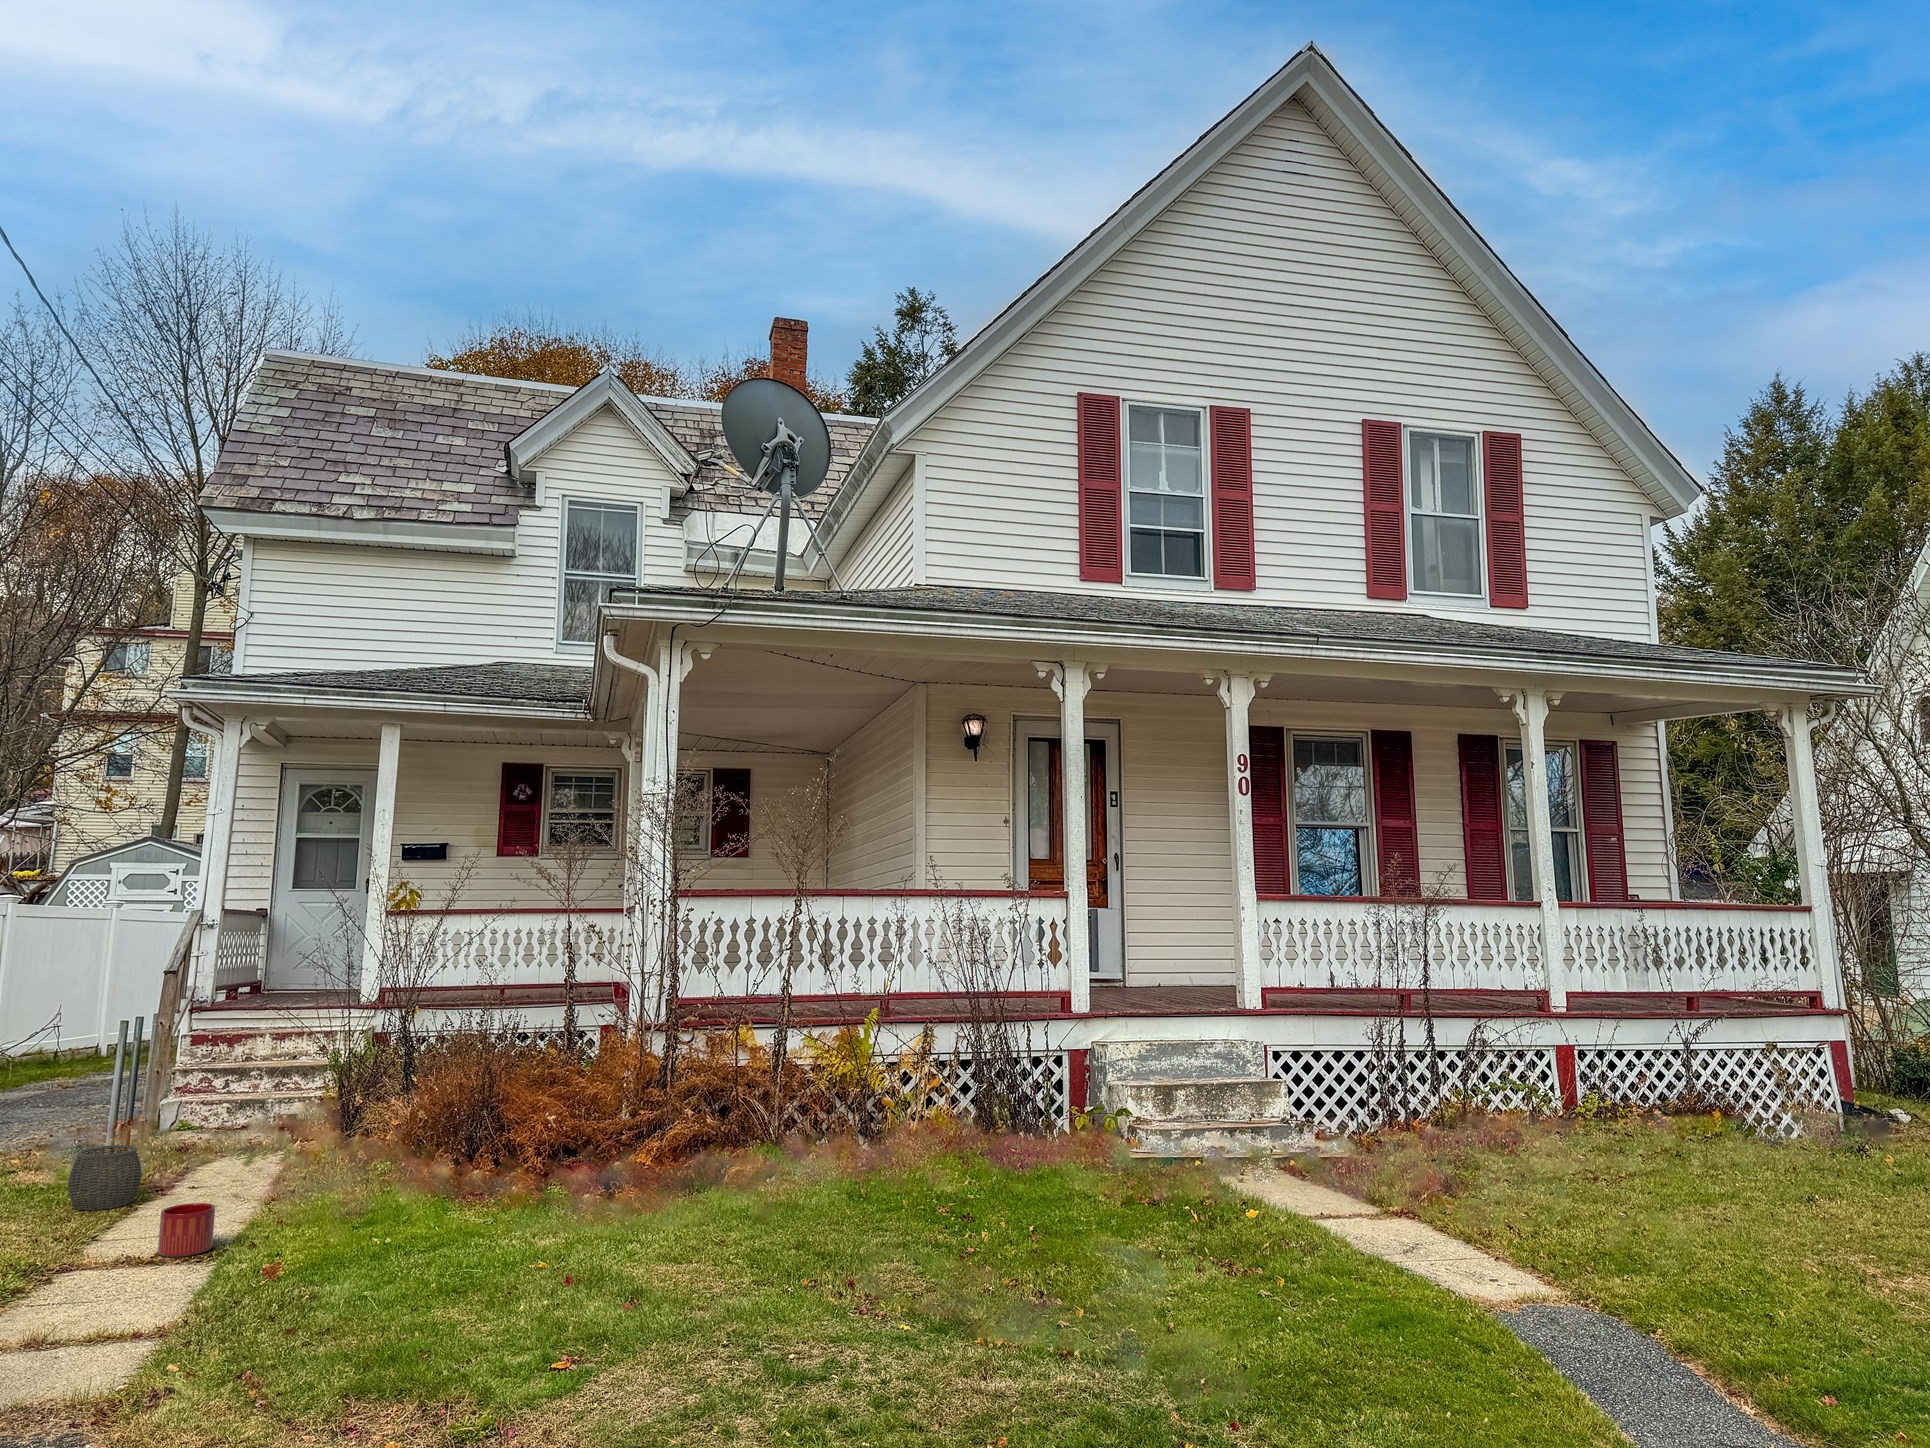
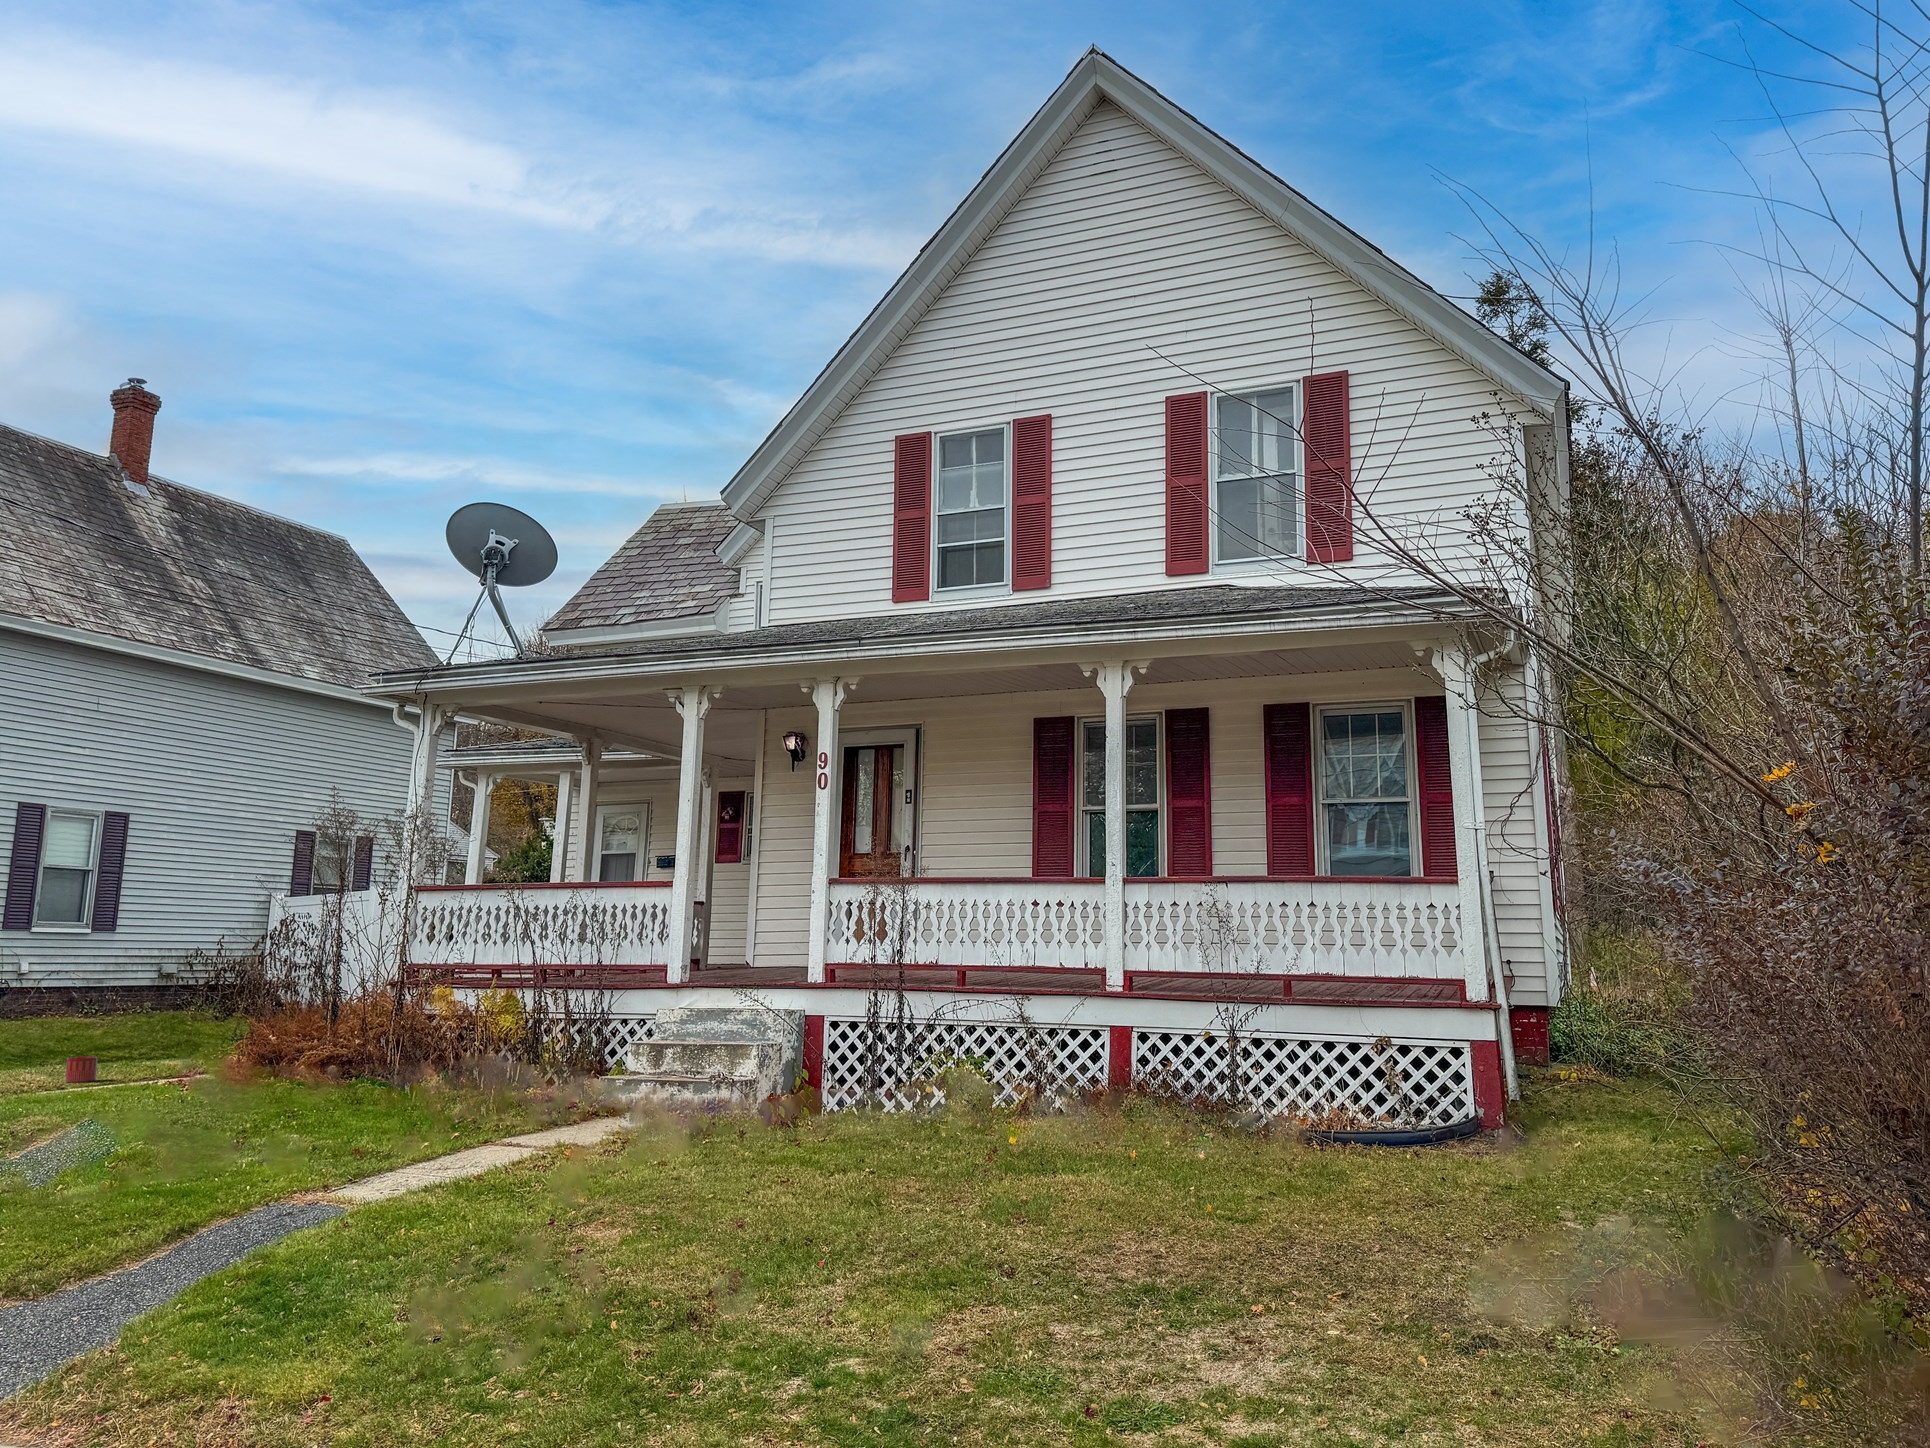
woven basket: present [68,1145,142,1211] -> none [132,1037,174,1071]

